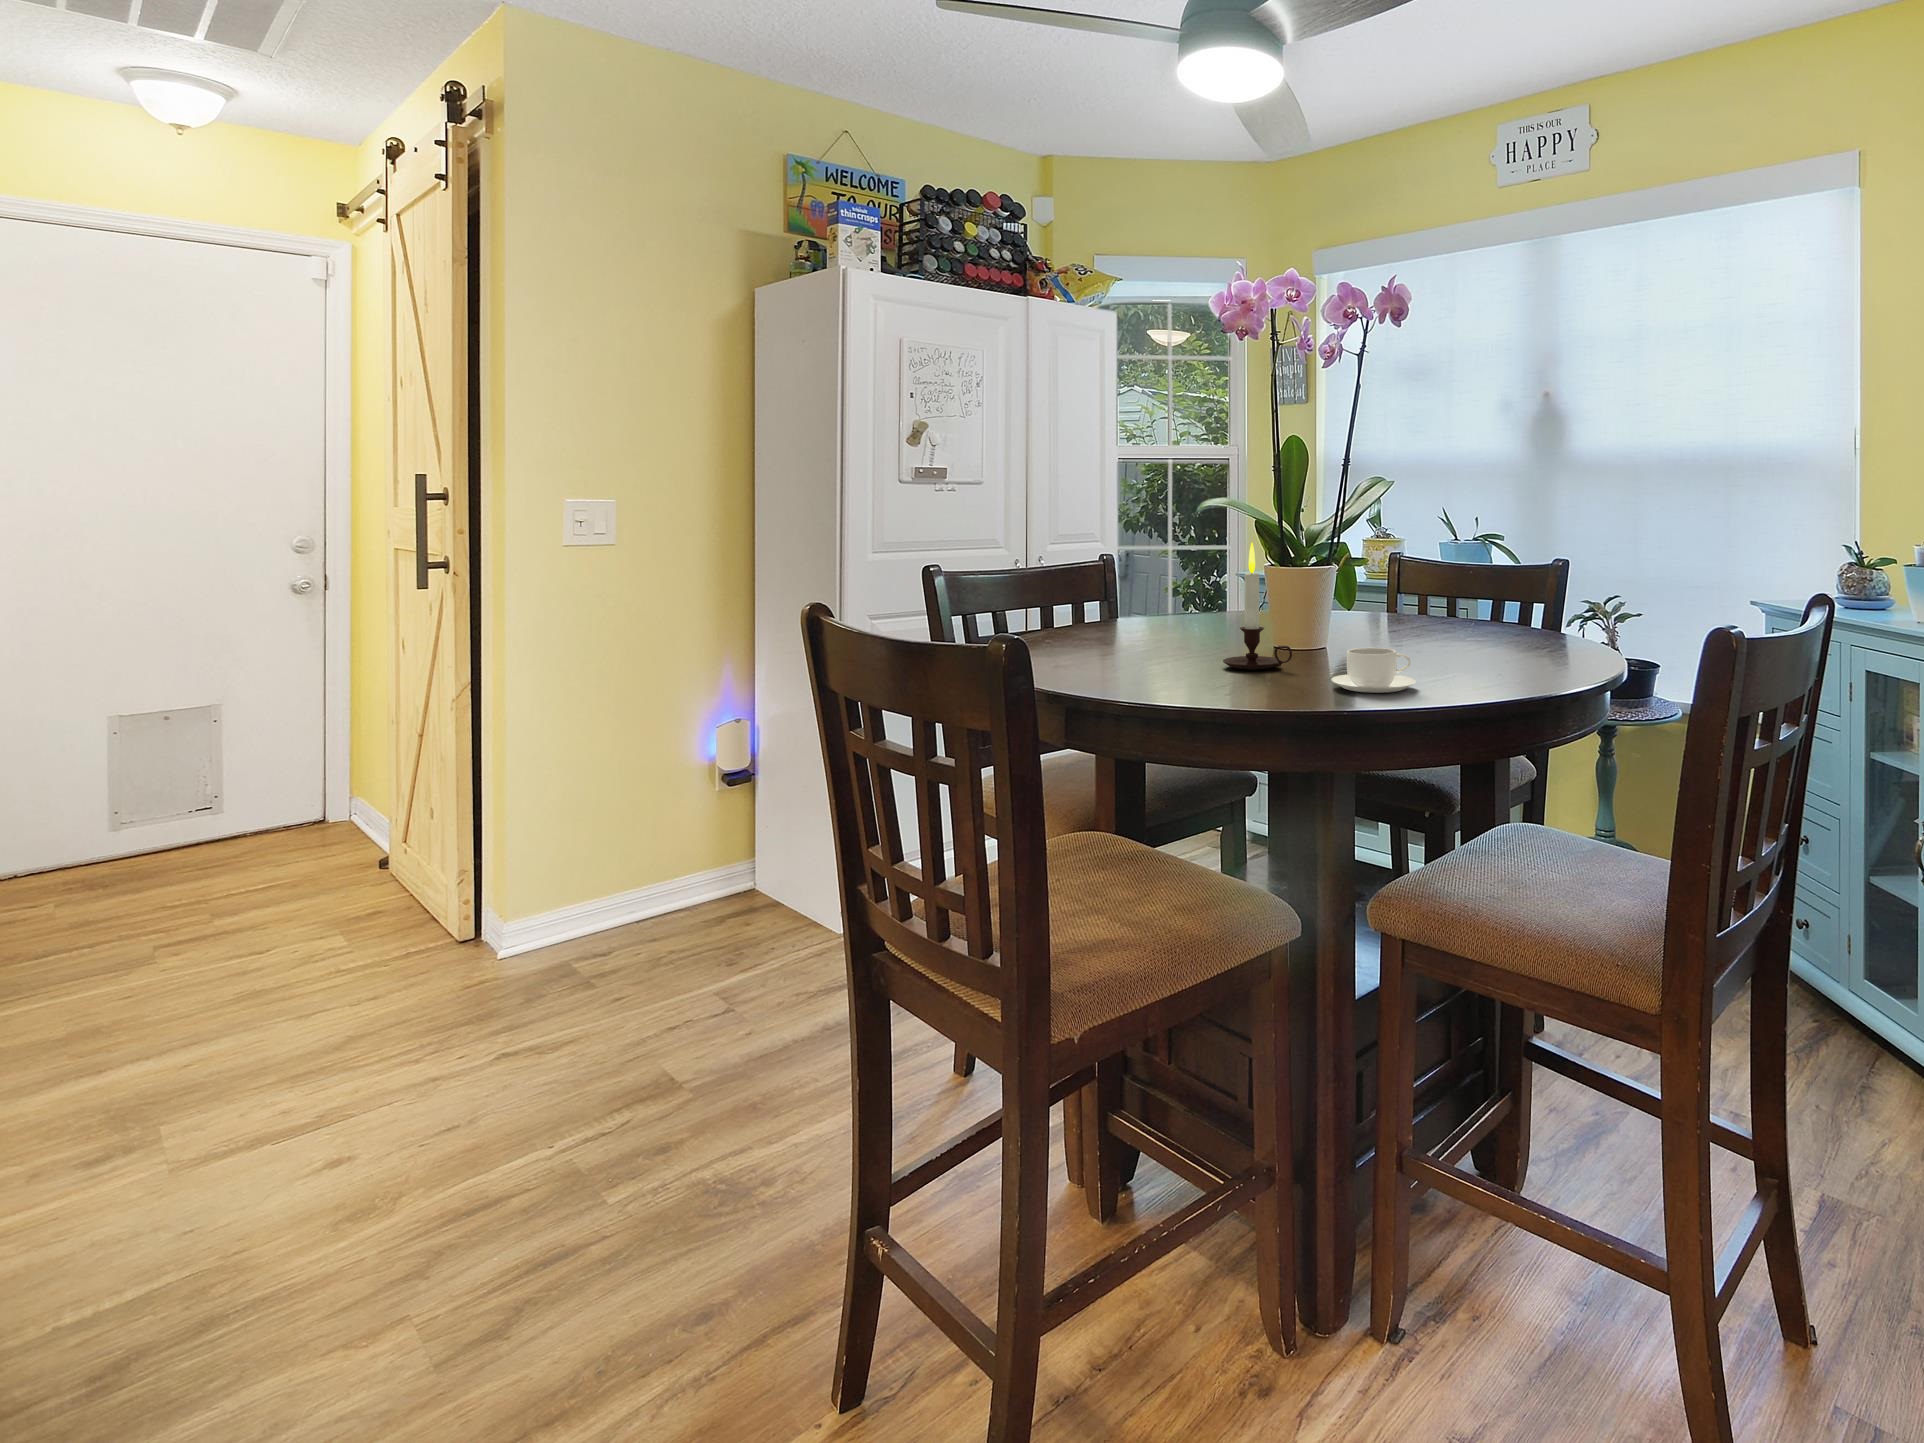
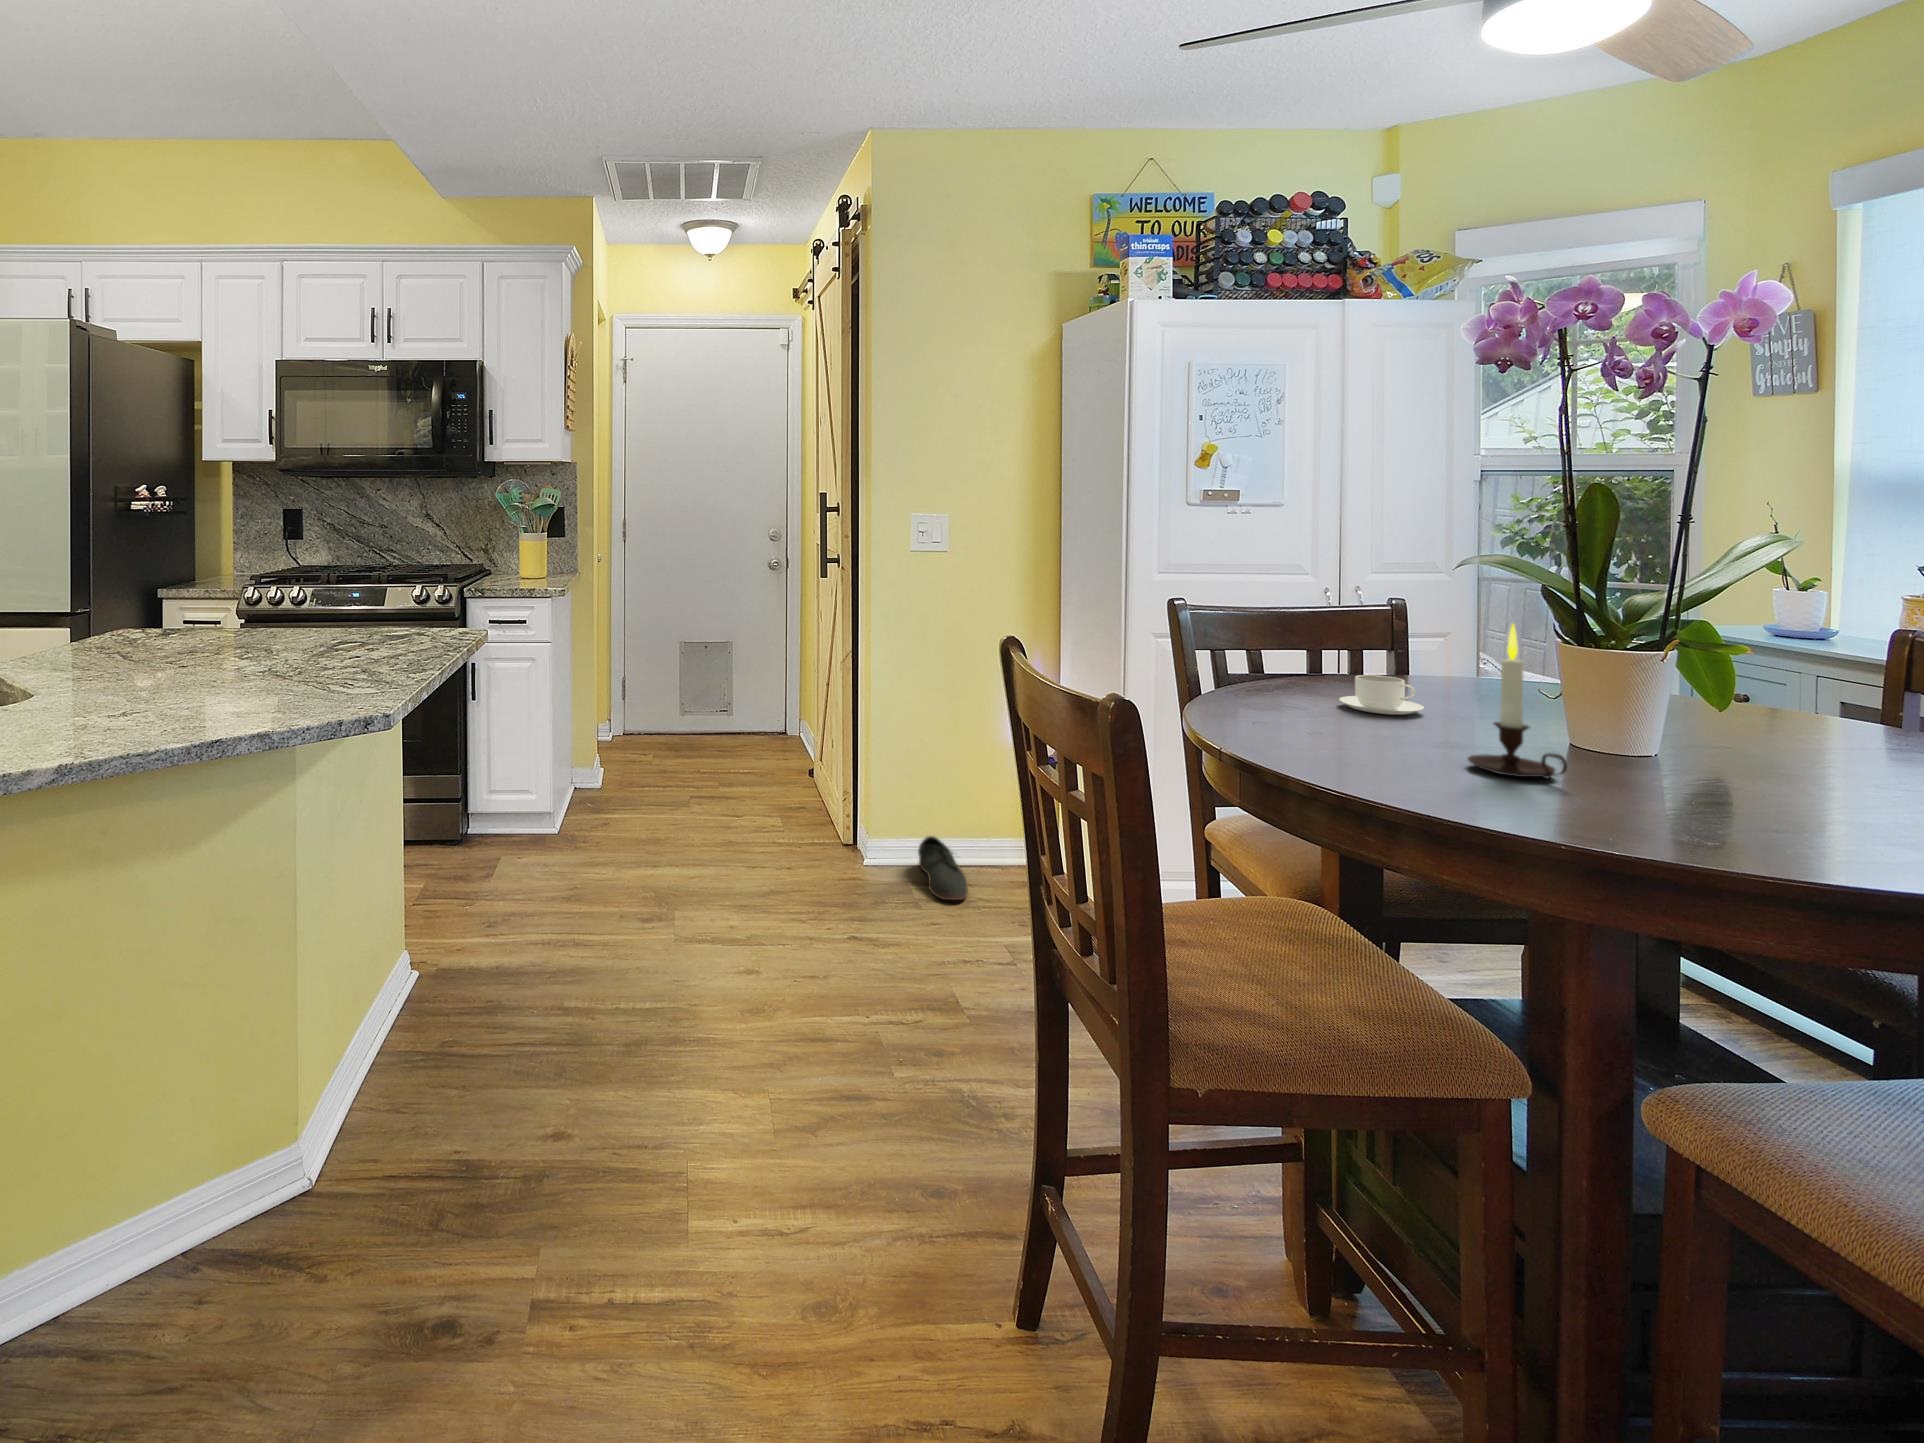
coffee cup: present [1331,648,1416,693] -> present [1339,675,1424,715]
shoe: none [584,897,659,969] -> present [918,836,968,900]

